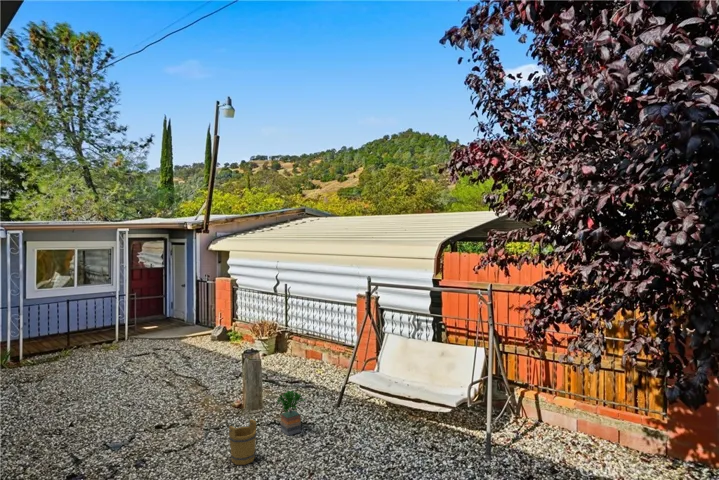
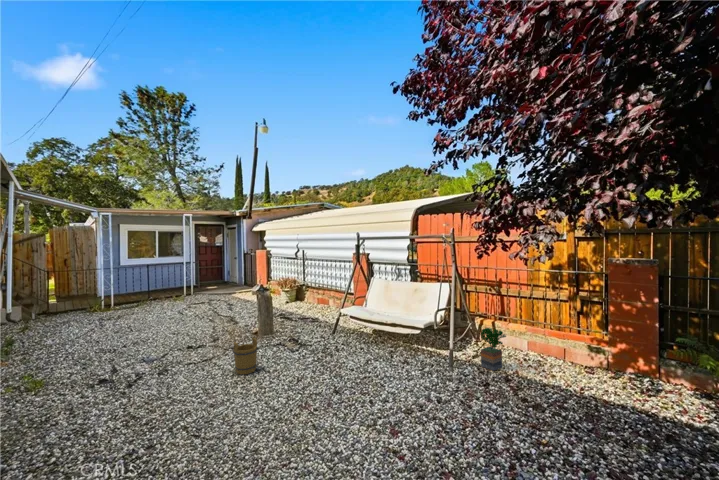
potted tree: present [277,391,305,436] -> present [480,328,506,371]

